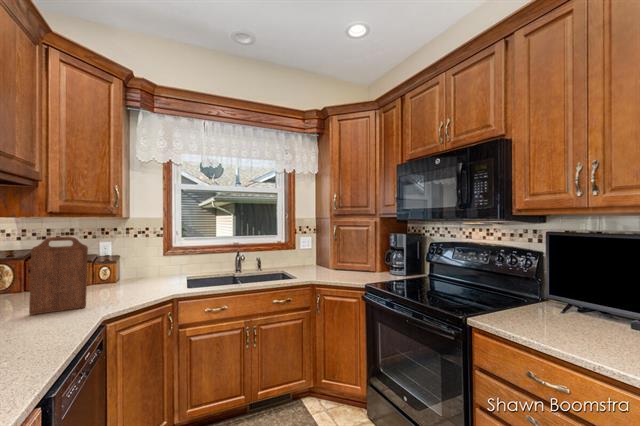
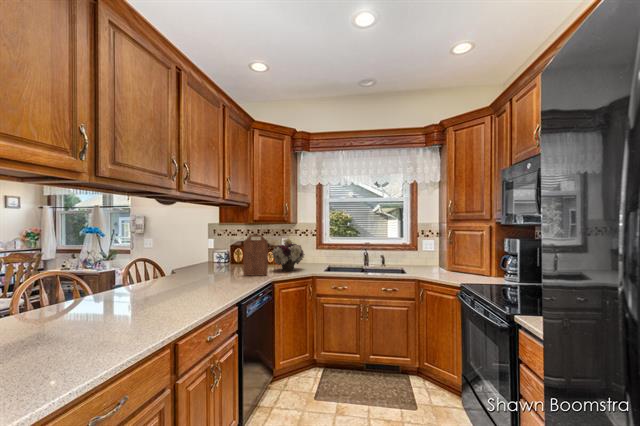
flower arrangement: none [87,241,150,295] -> present [271,238,305,271]

